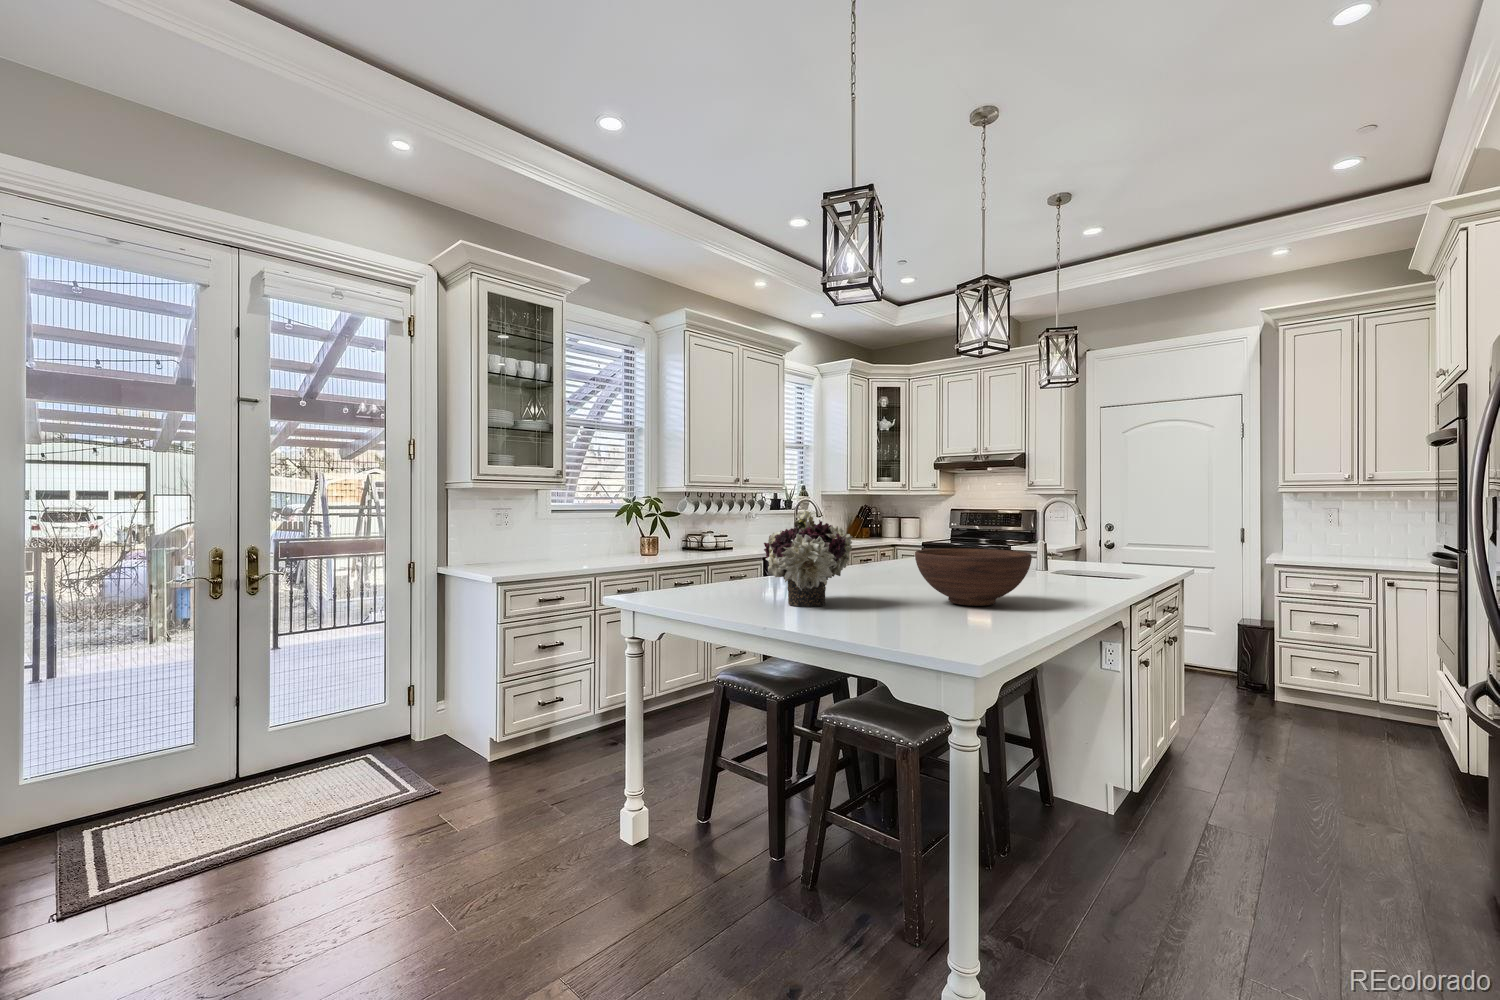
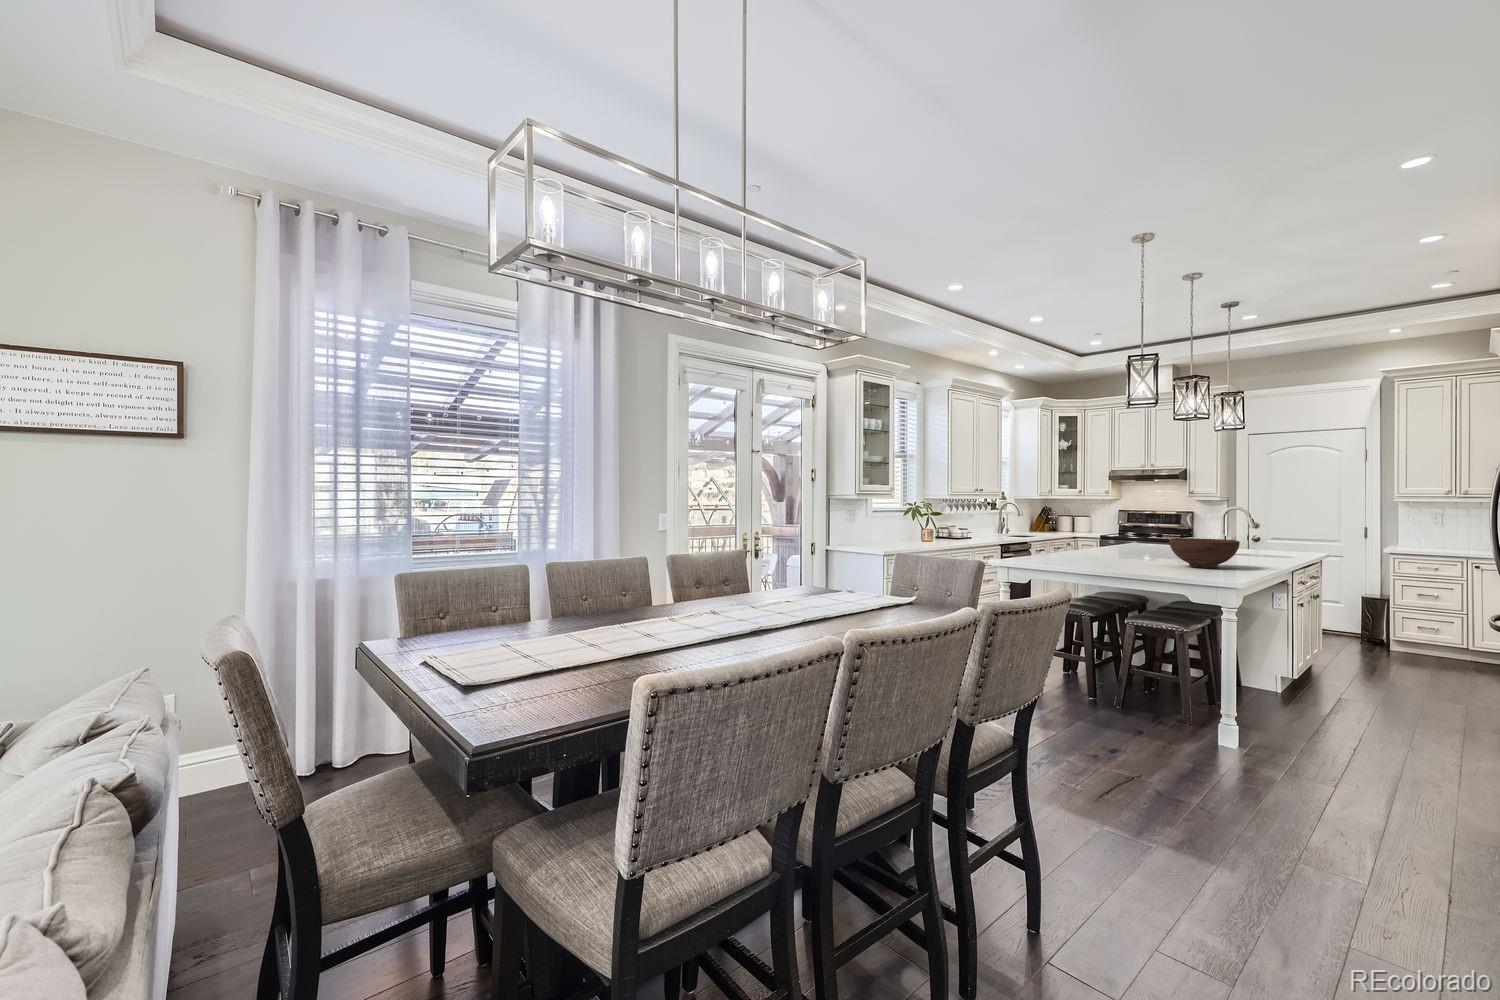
flower arrangement: present [764,509,852,607] -> none [1080,517,1137,568]

